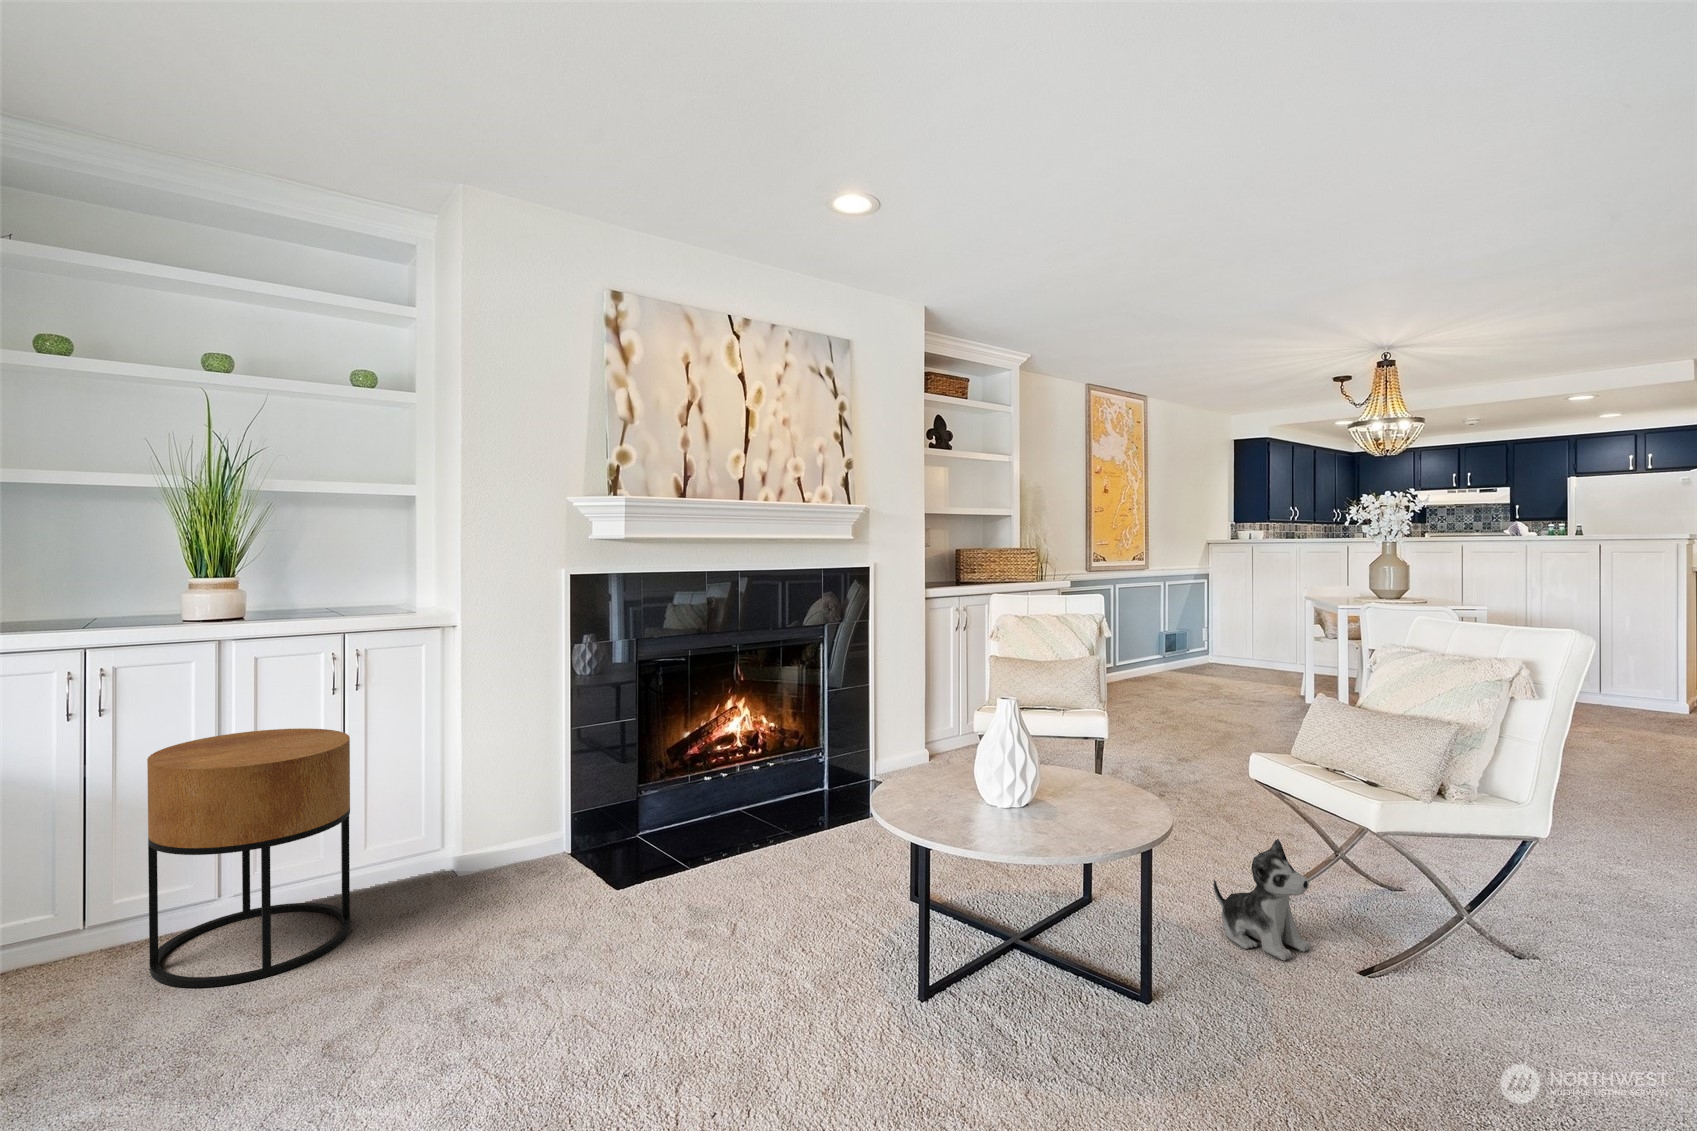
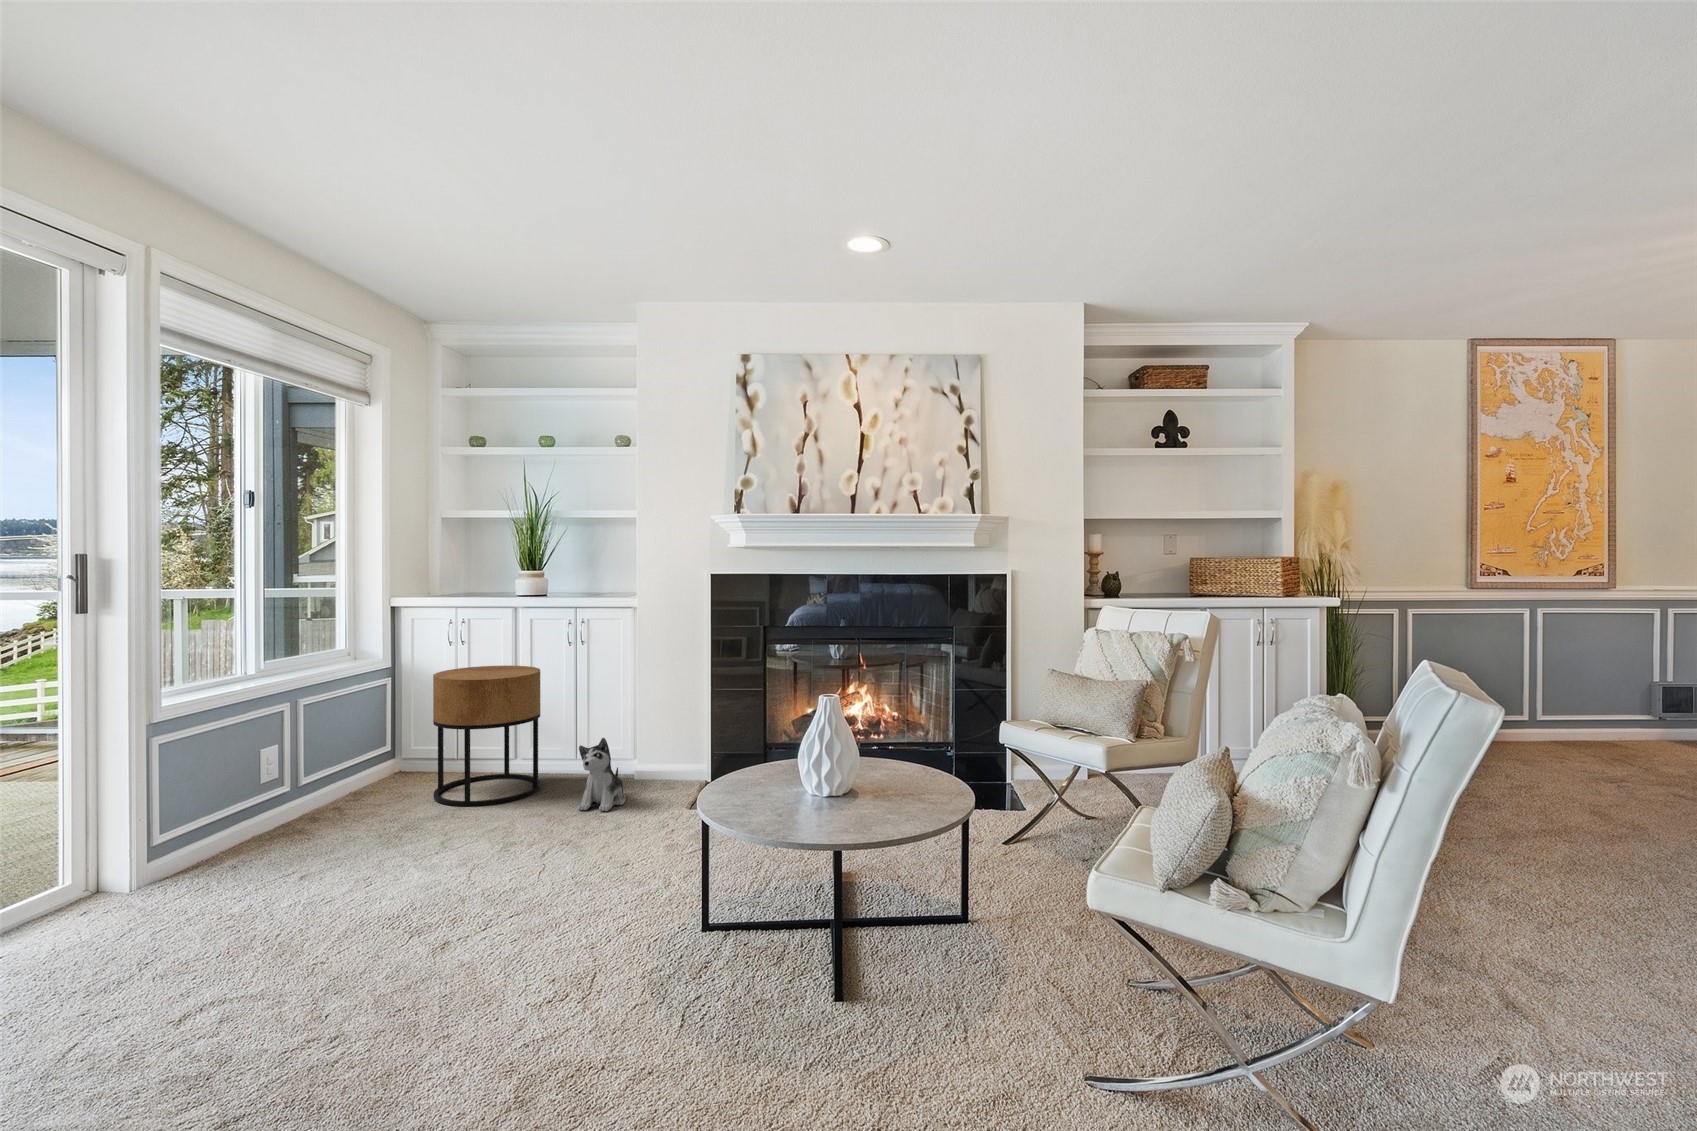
plush toy: present [1214,839,1310,960] -> present [578,738,626,811]

